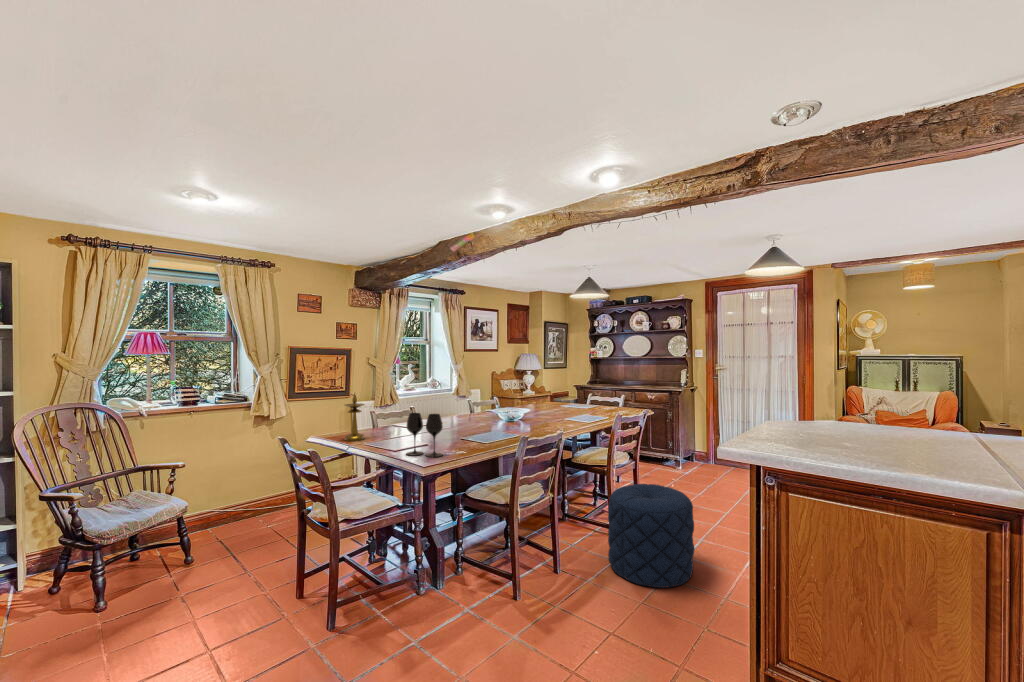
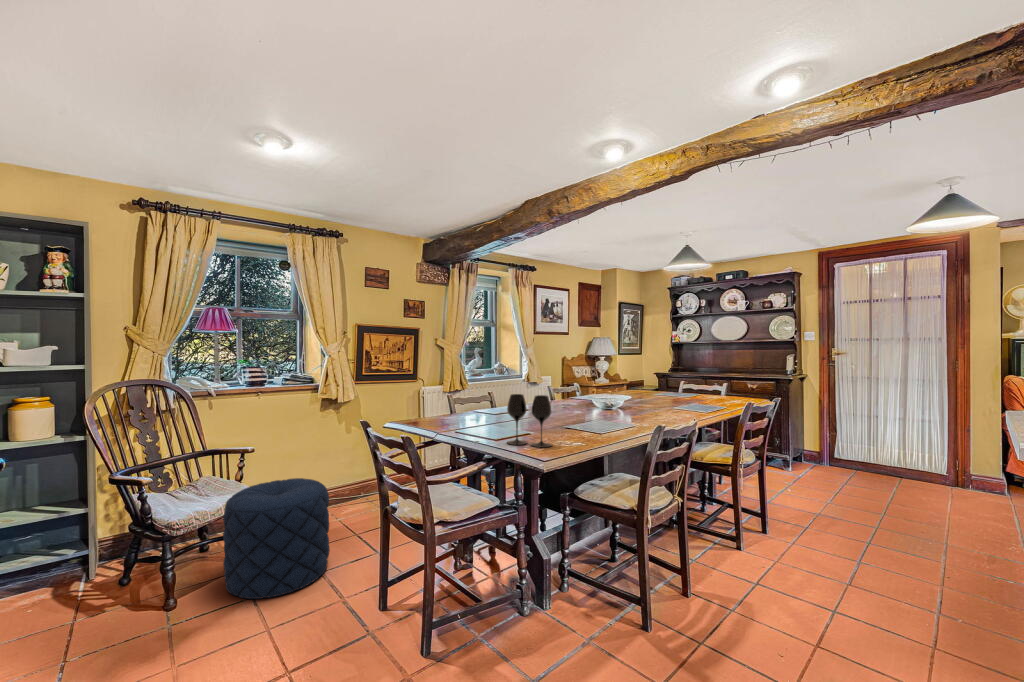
candlestick: present [345,393,364,441] -> none [427,371,449,427]
pouf: present [608,484,694,588] -> present [223,478,330,599]

